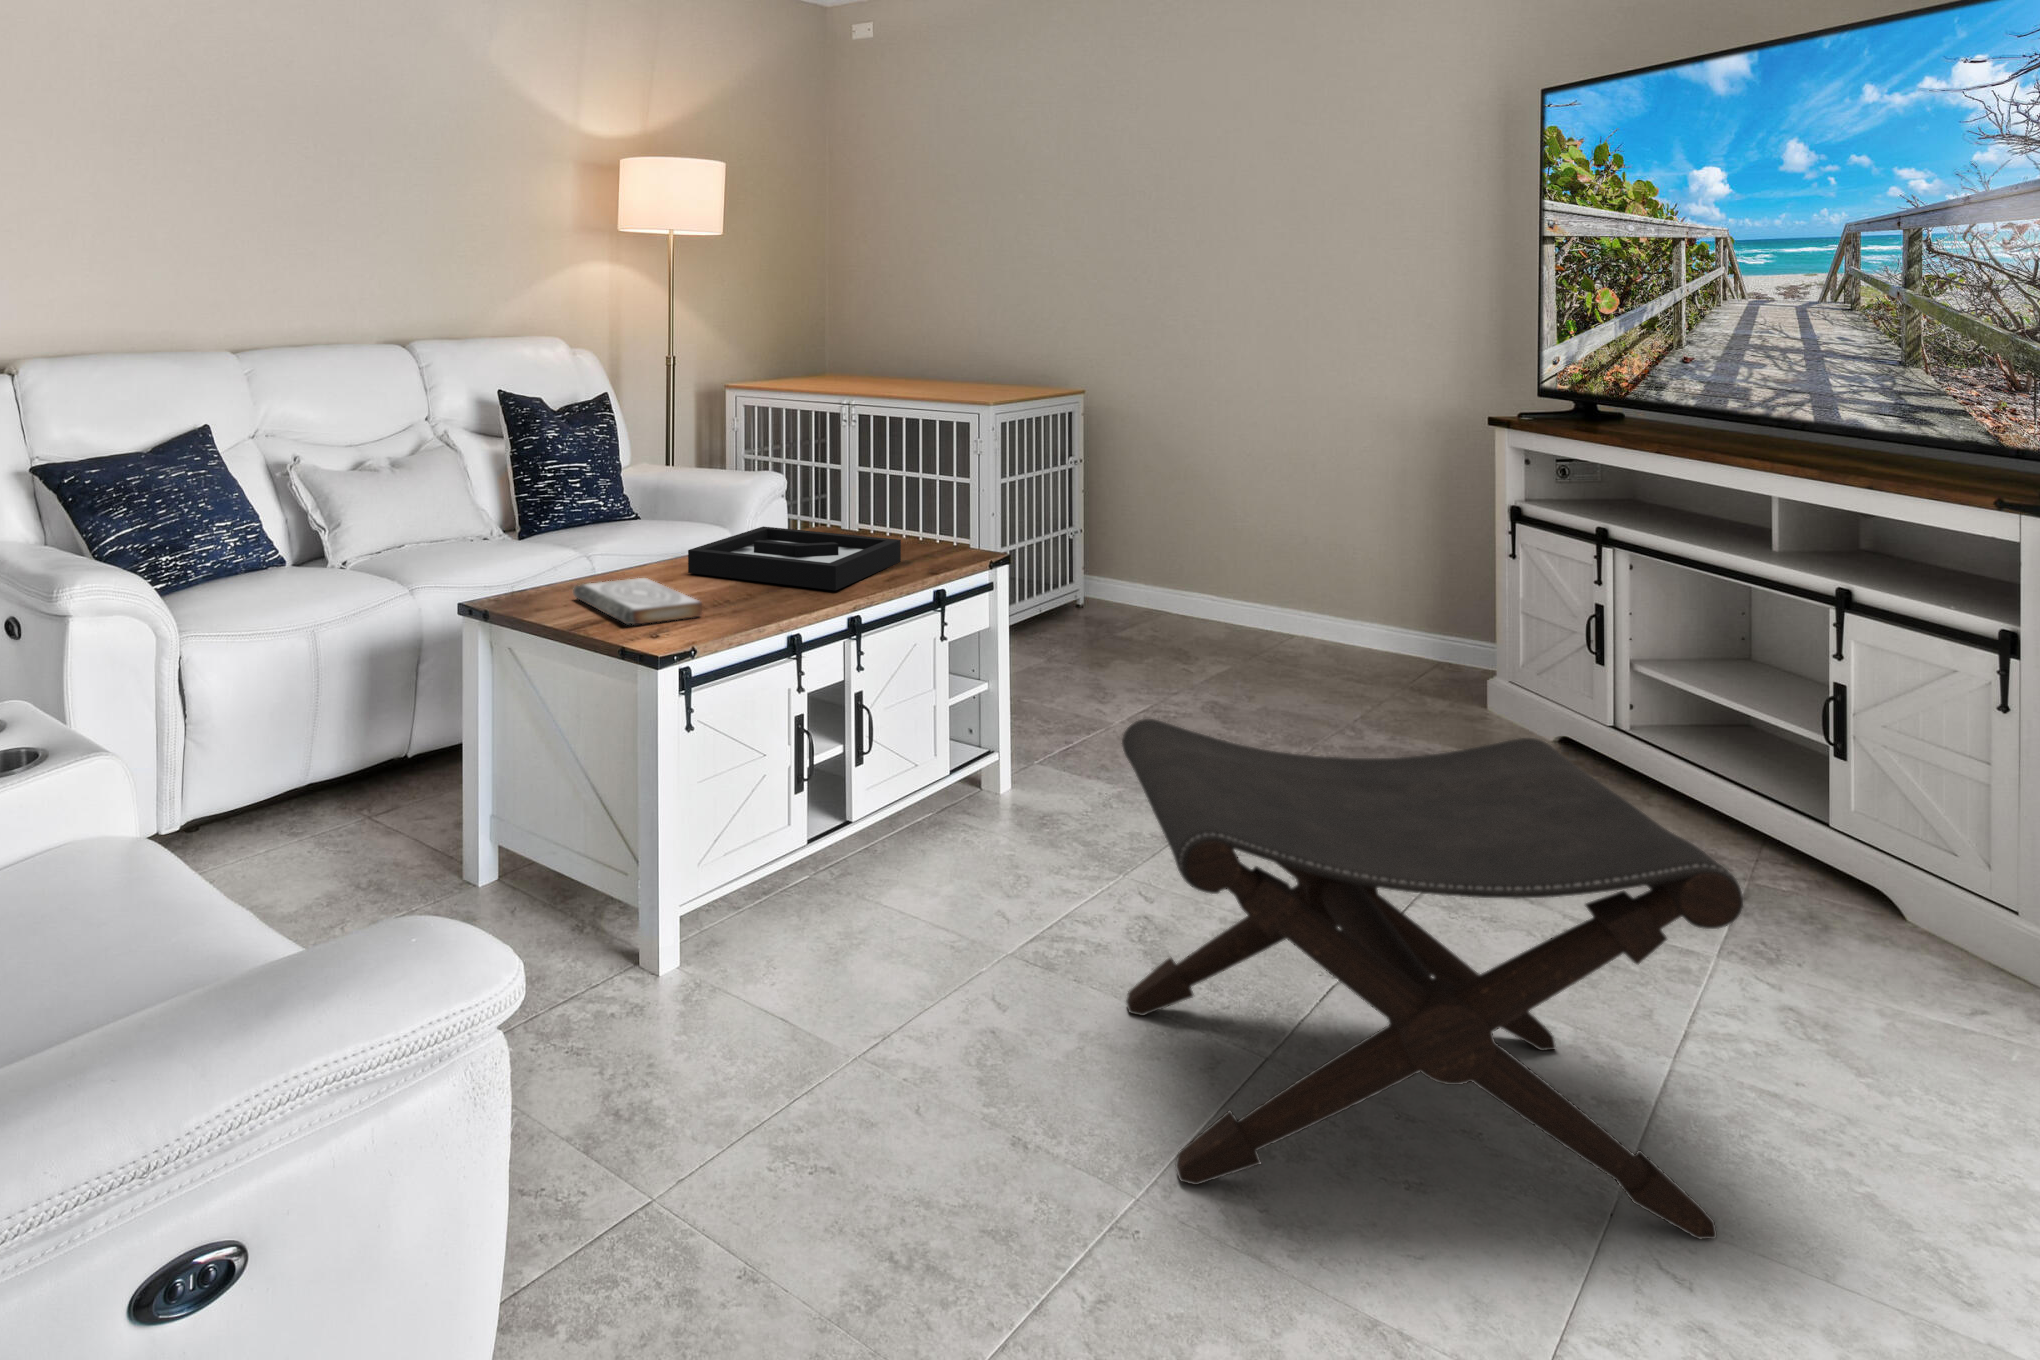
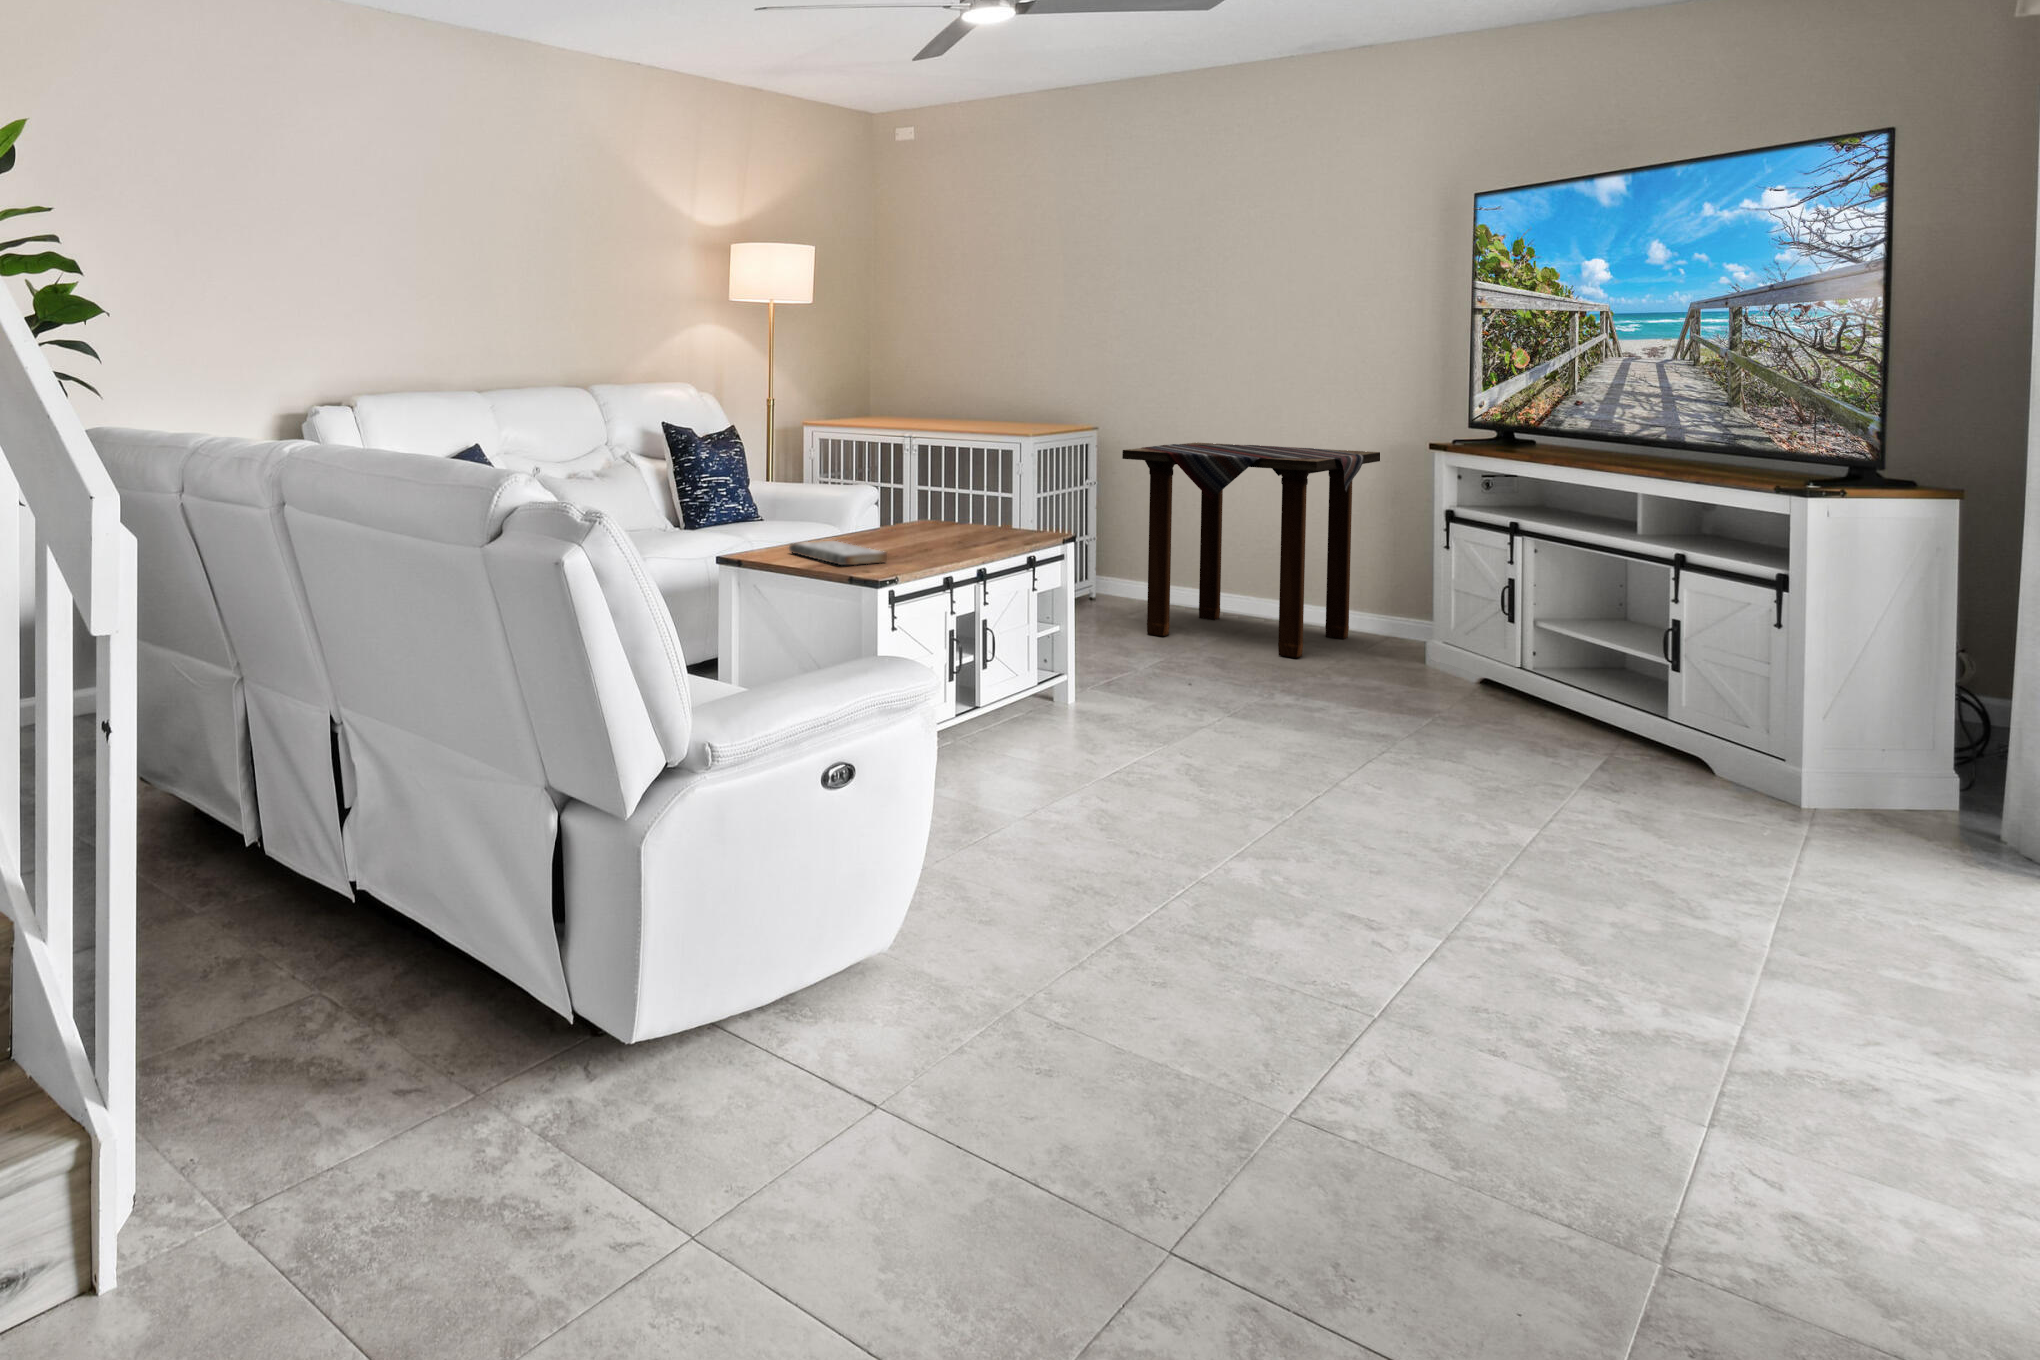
side table: none [1101,411,1426,698] -> present [1122,443,1380,658]
decorative tray: present [688,526,901,591] -> none [855,514,1001,551]
footstool: present [1122,719,1743,1239] -> none [1187,621,1580,902]

